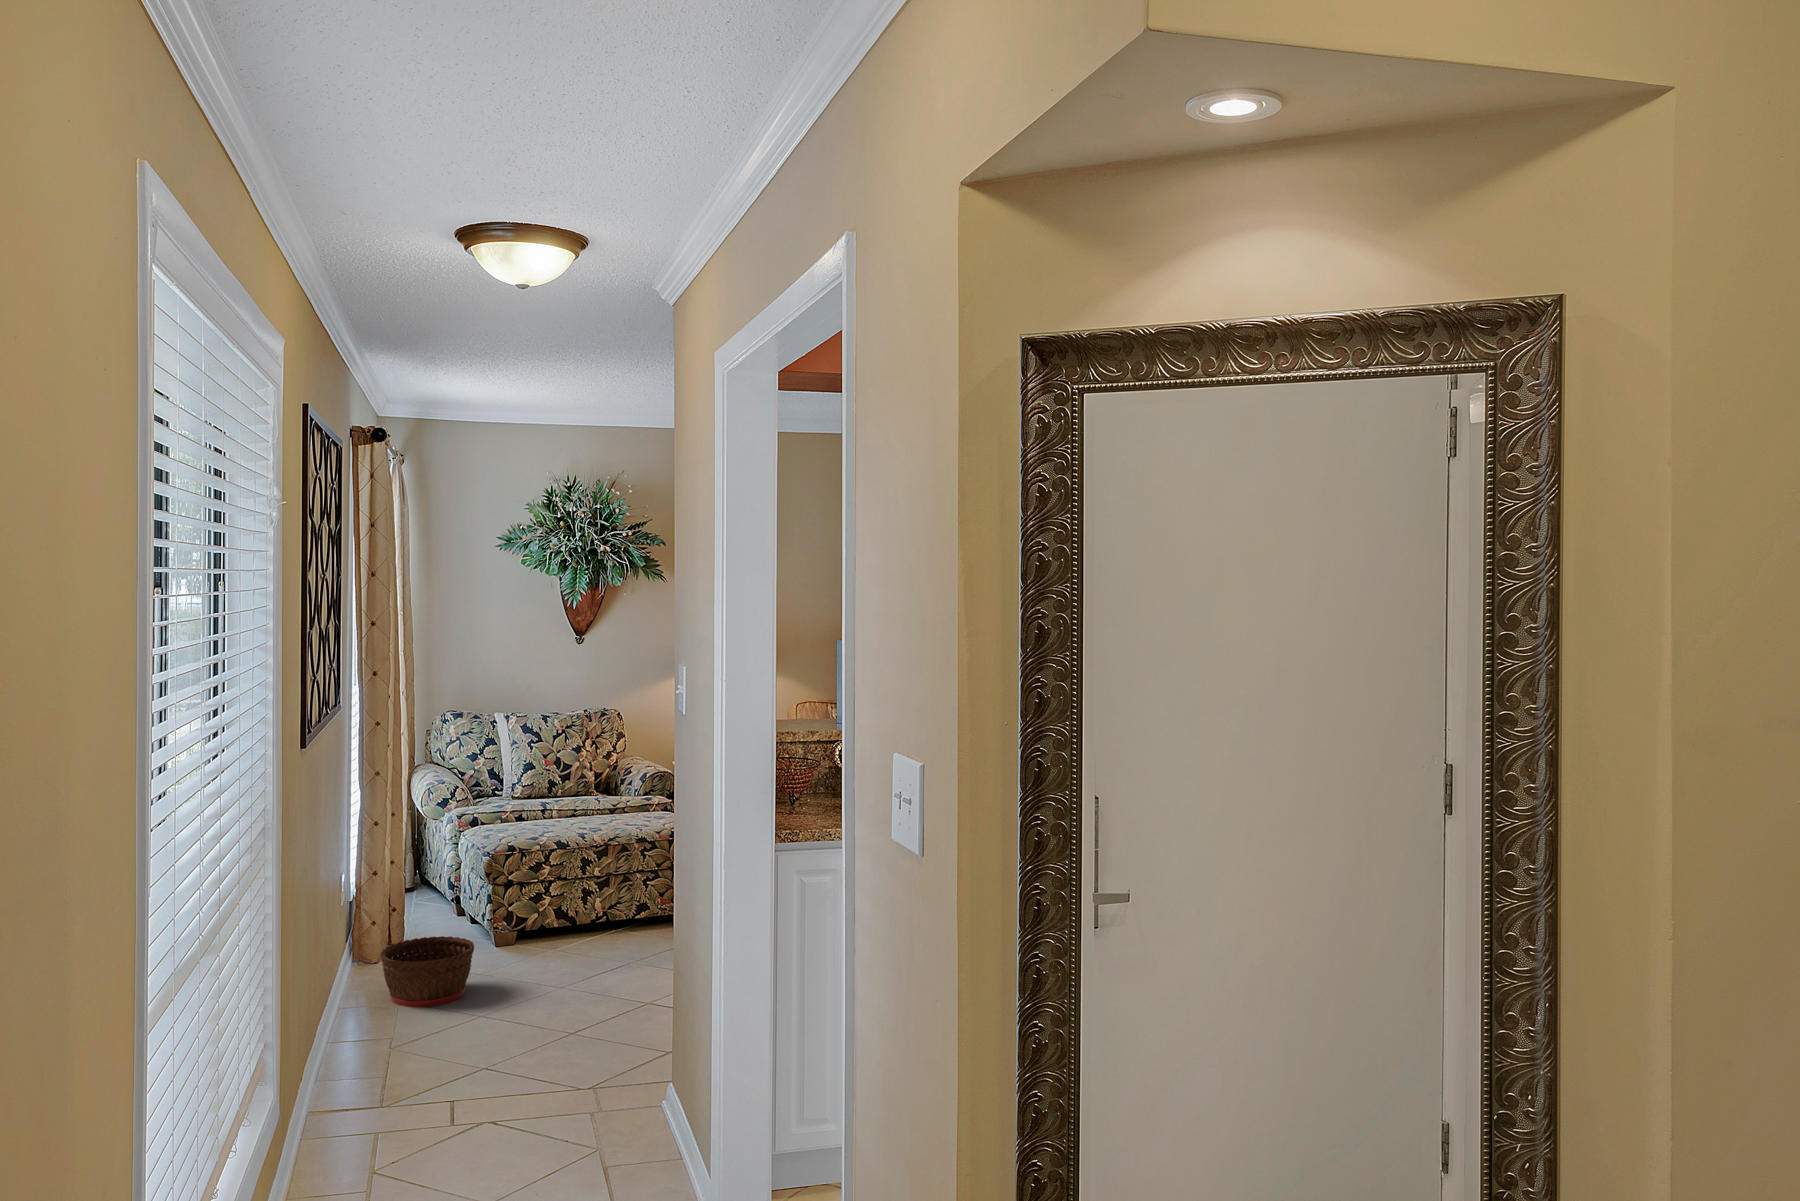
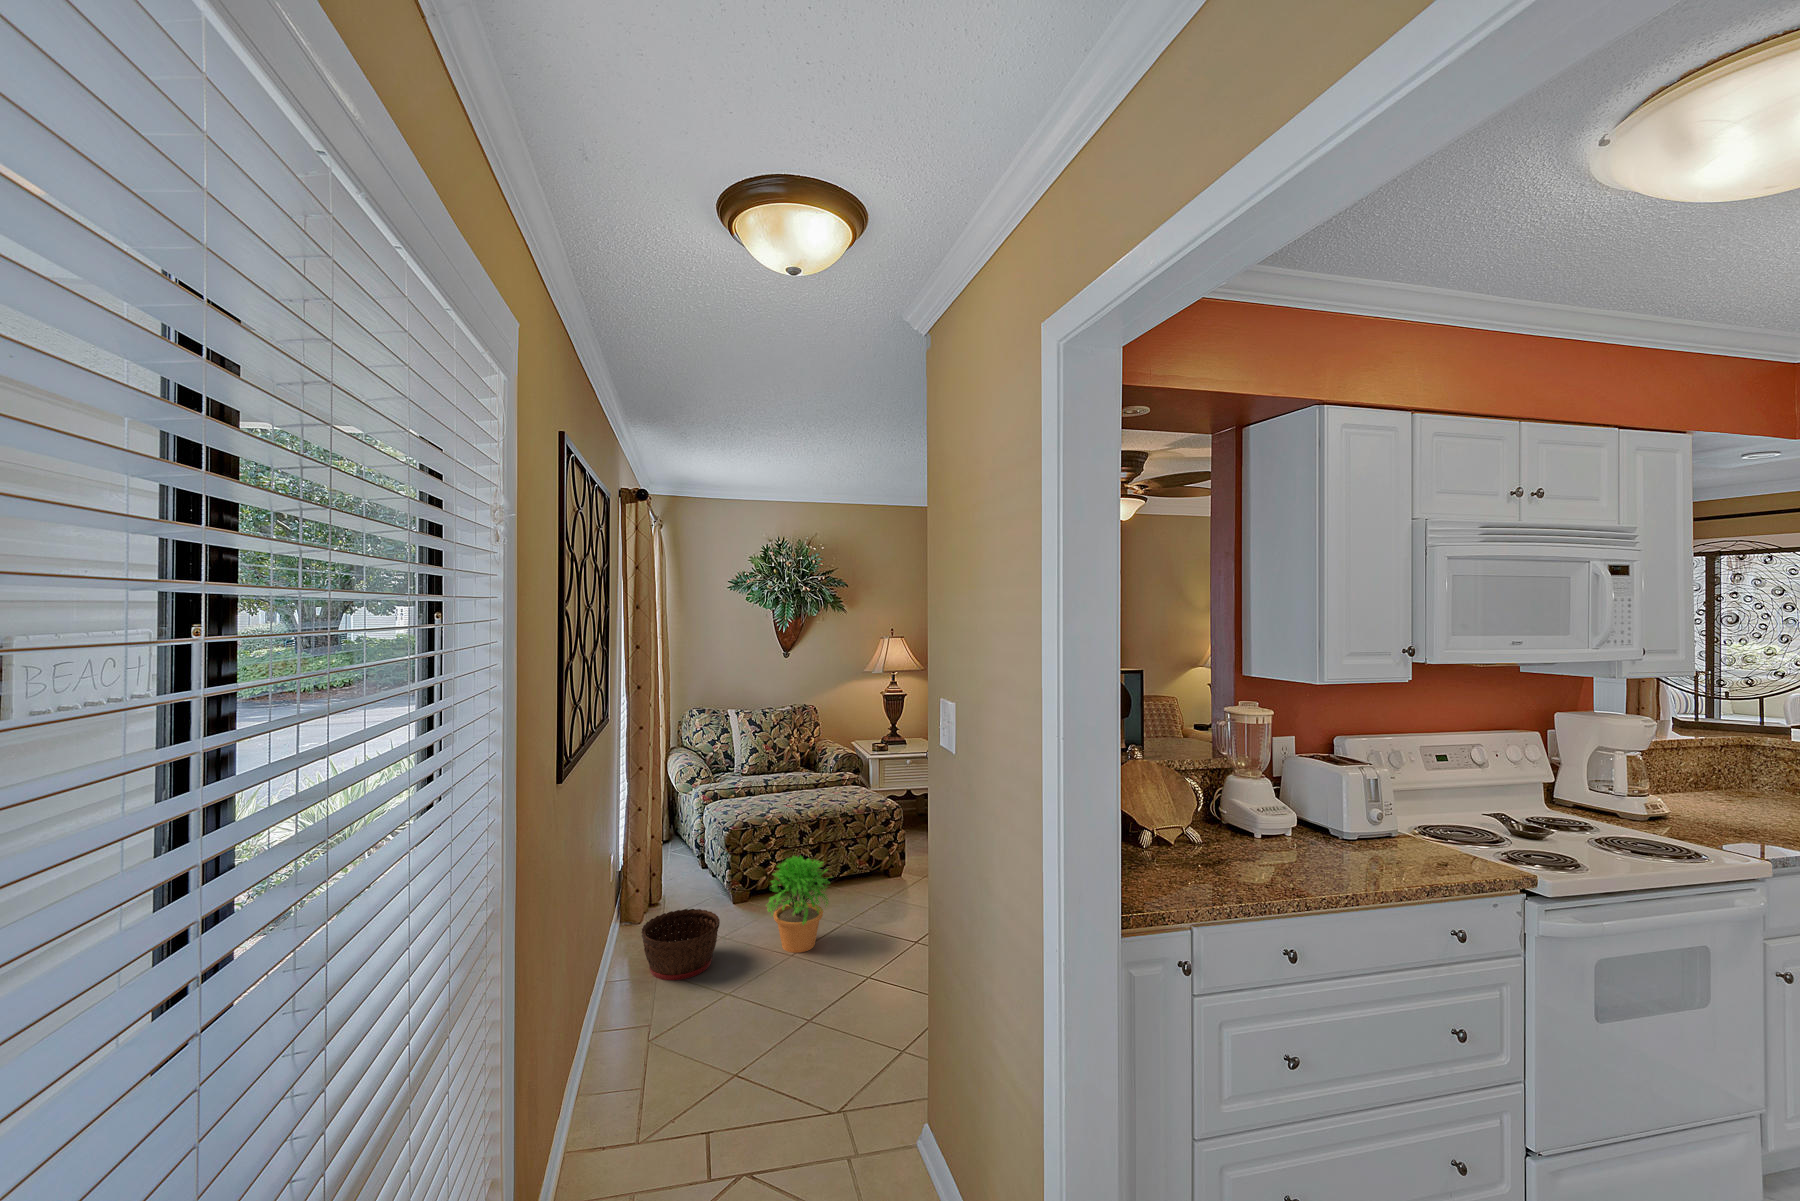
potted plant: none [529,874,616,986] -> present [767,855,829,953]

